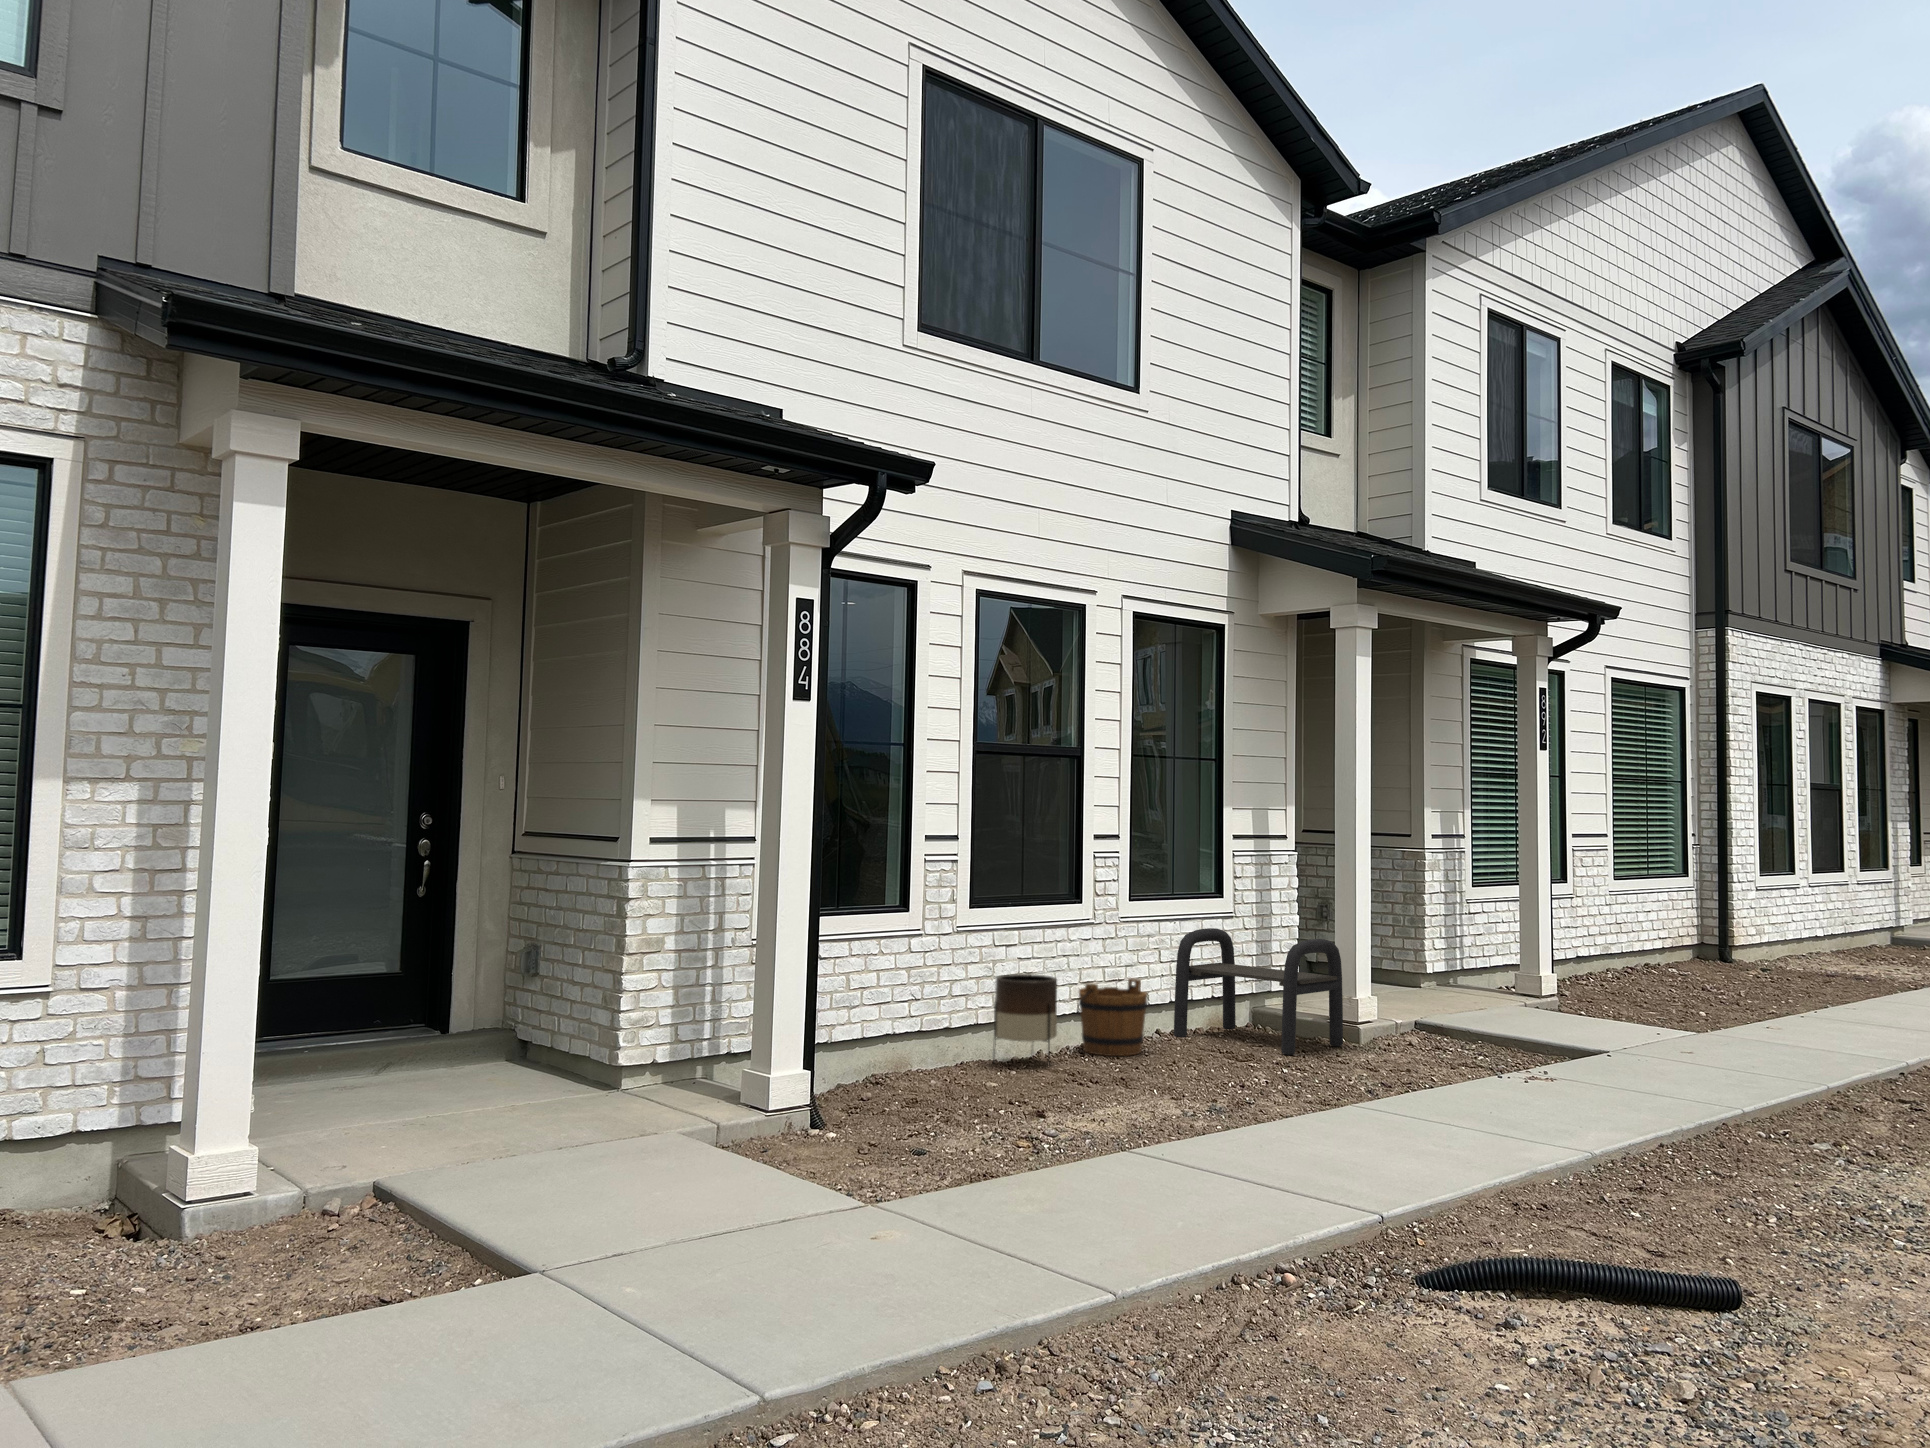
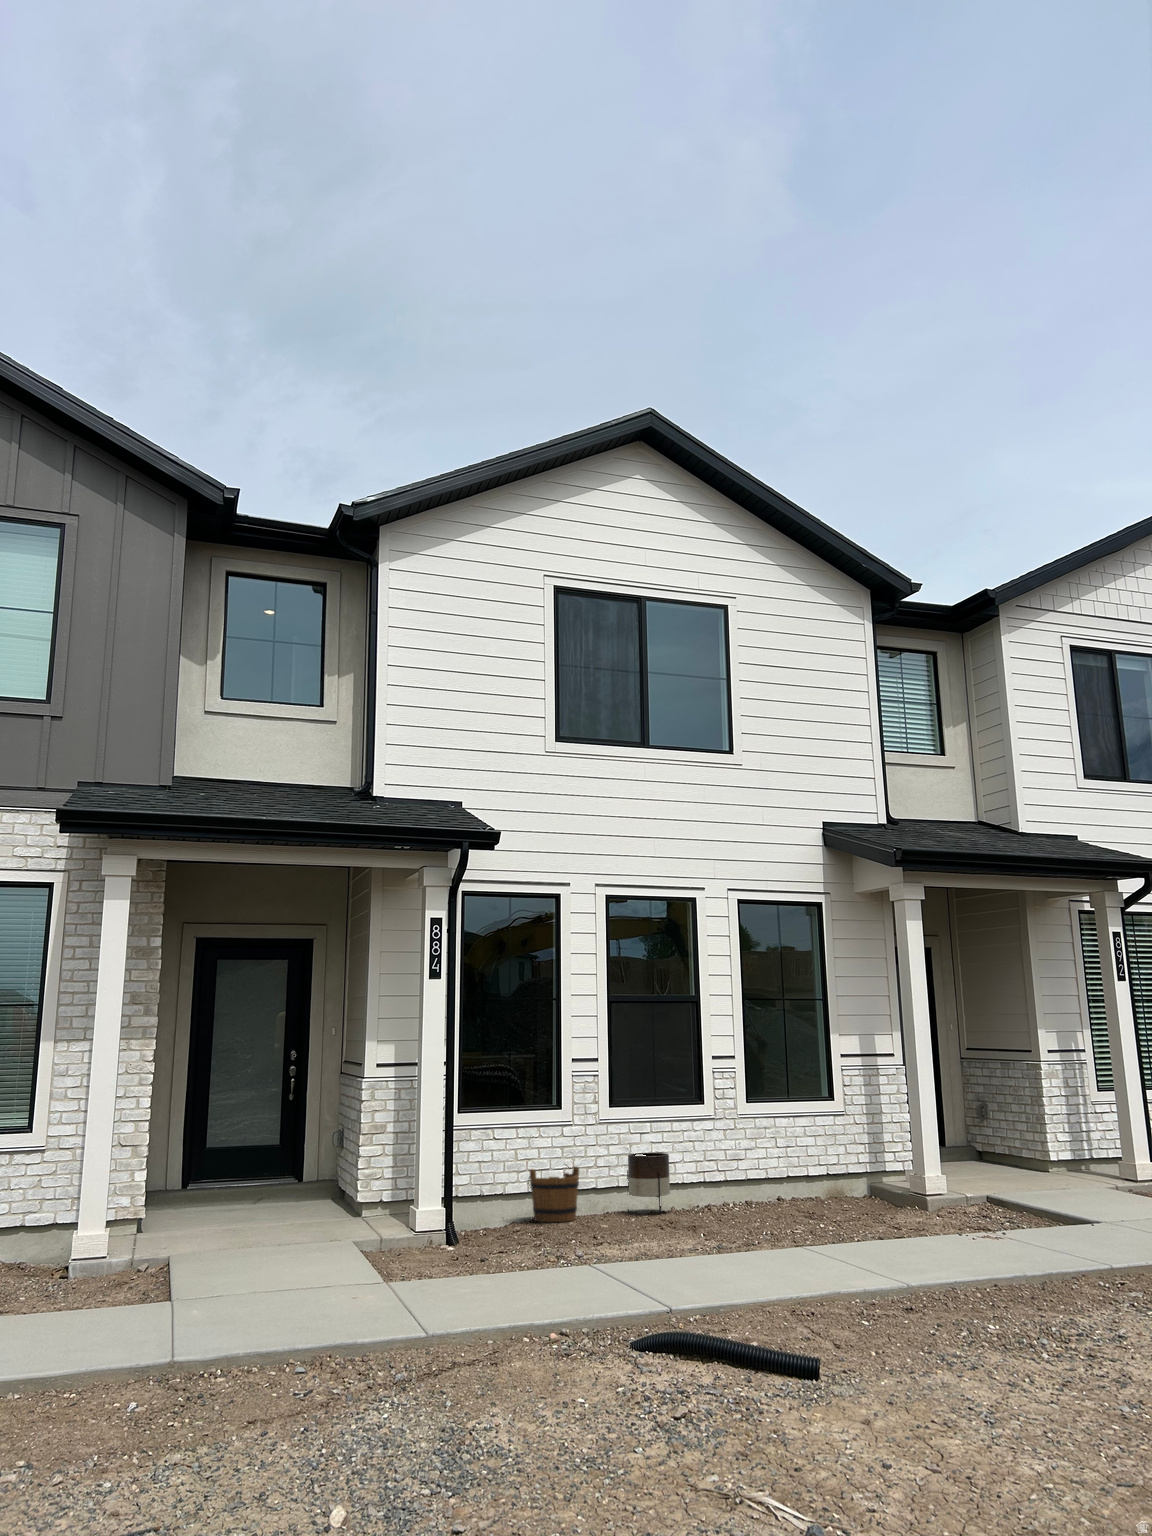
bench: present [1174,928,1343,1055] -> none [788,1123,900,1211]
bucket: present [1077,979,1148,1056] -> present [529,1166,579,1222]

